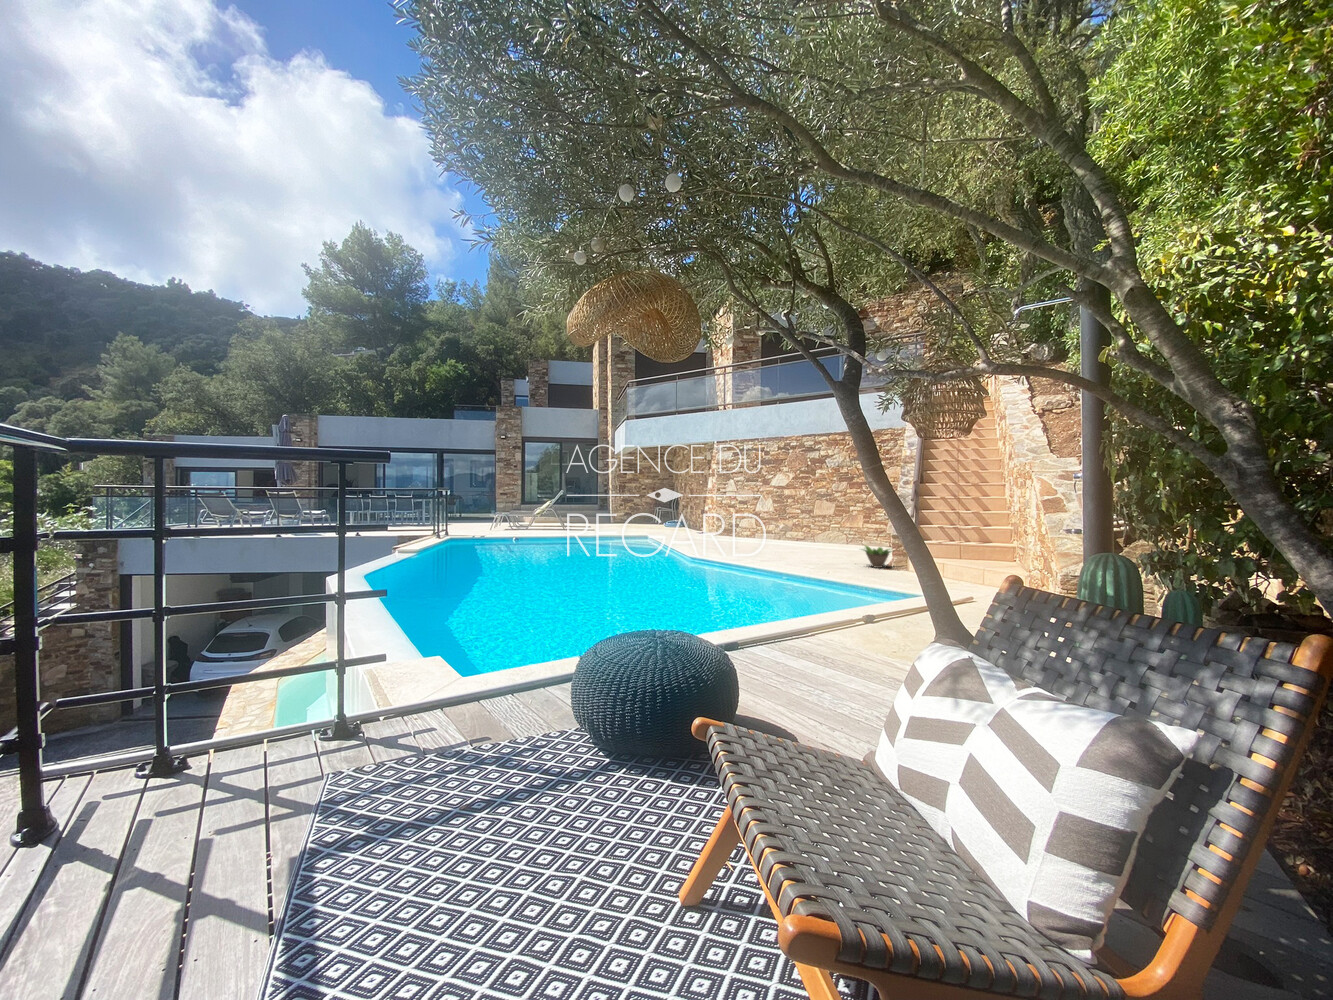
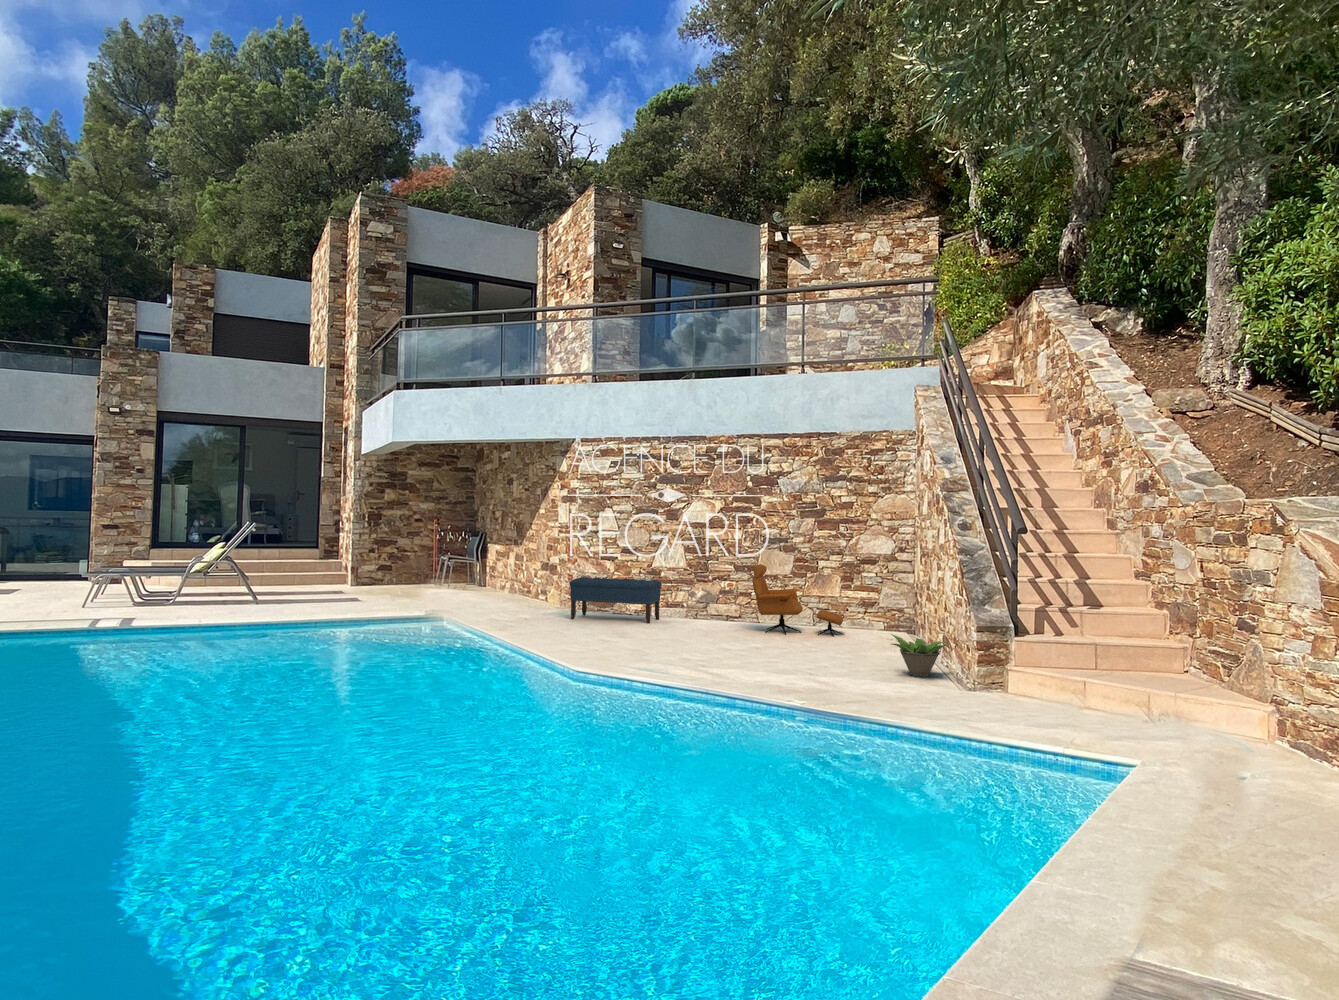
armchair: none [806,509,860,550] -> present [752,564,844,637]
bench: none [711,518,761,543] -> present [569,577,661,623]

